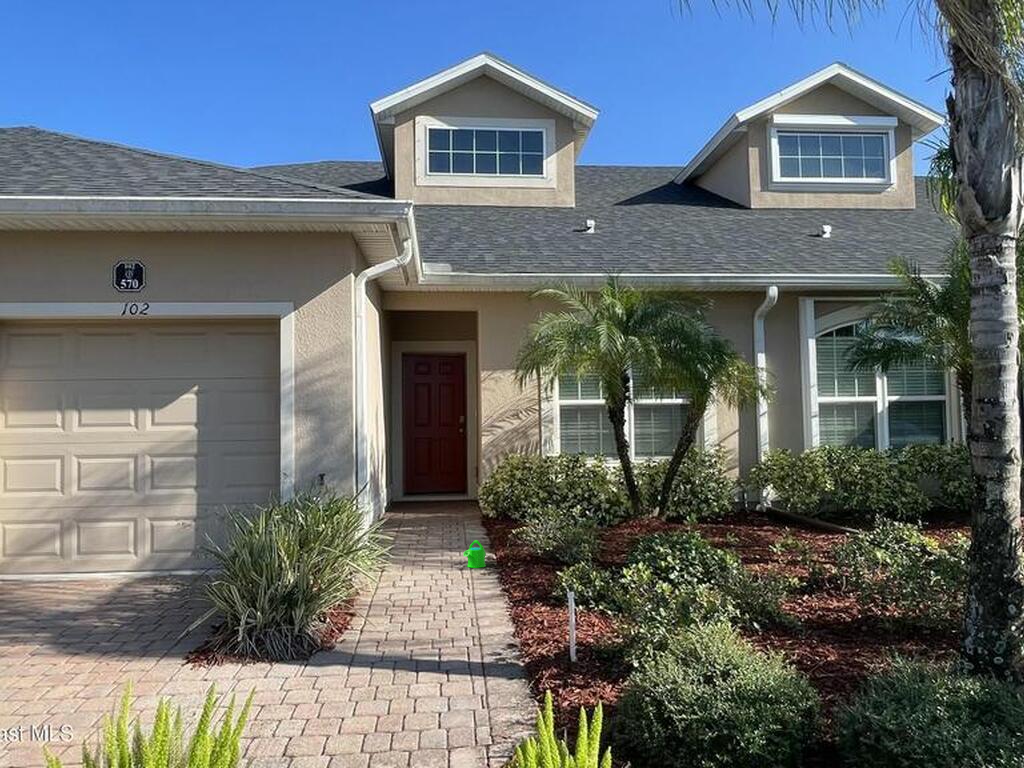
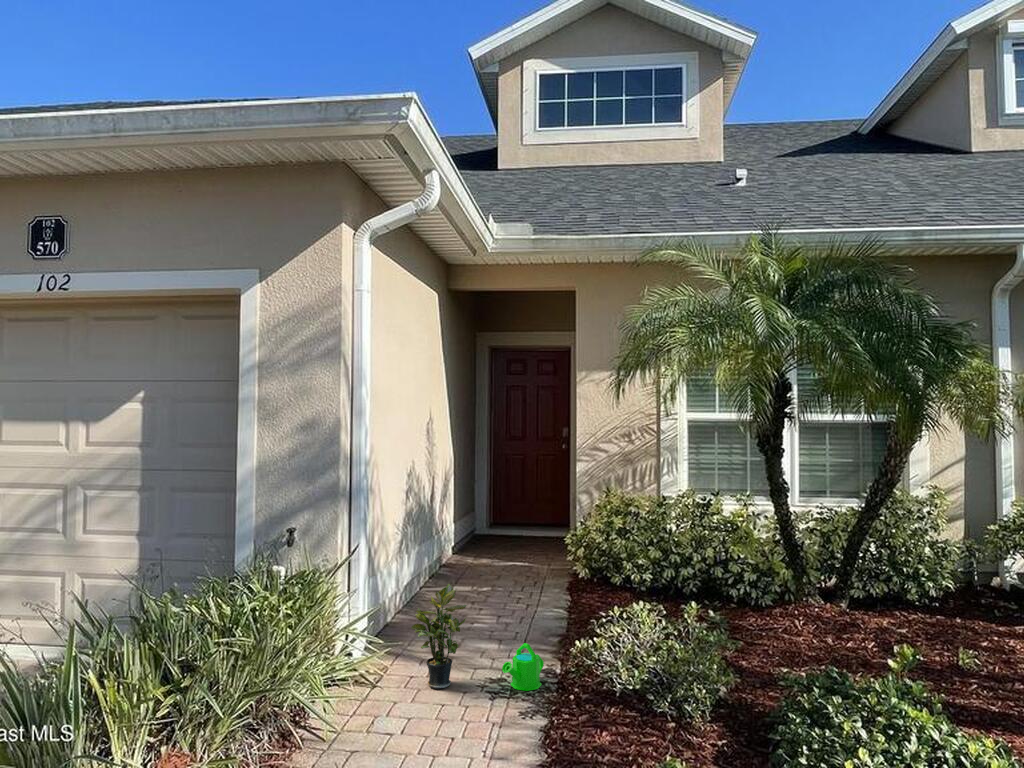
potted plant: none [403,506,439,571] -> present [411,584,467,689]

